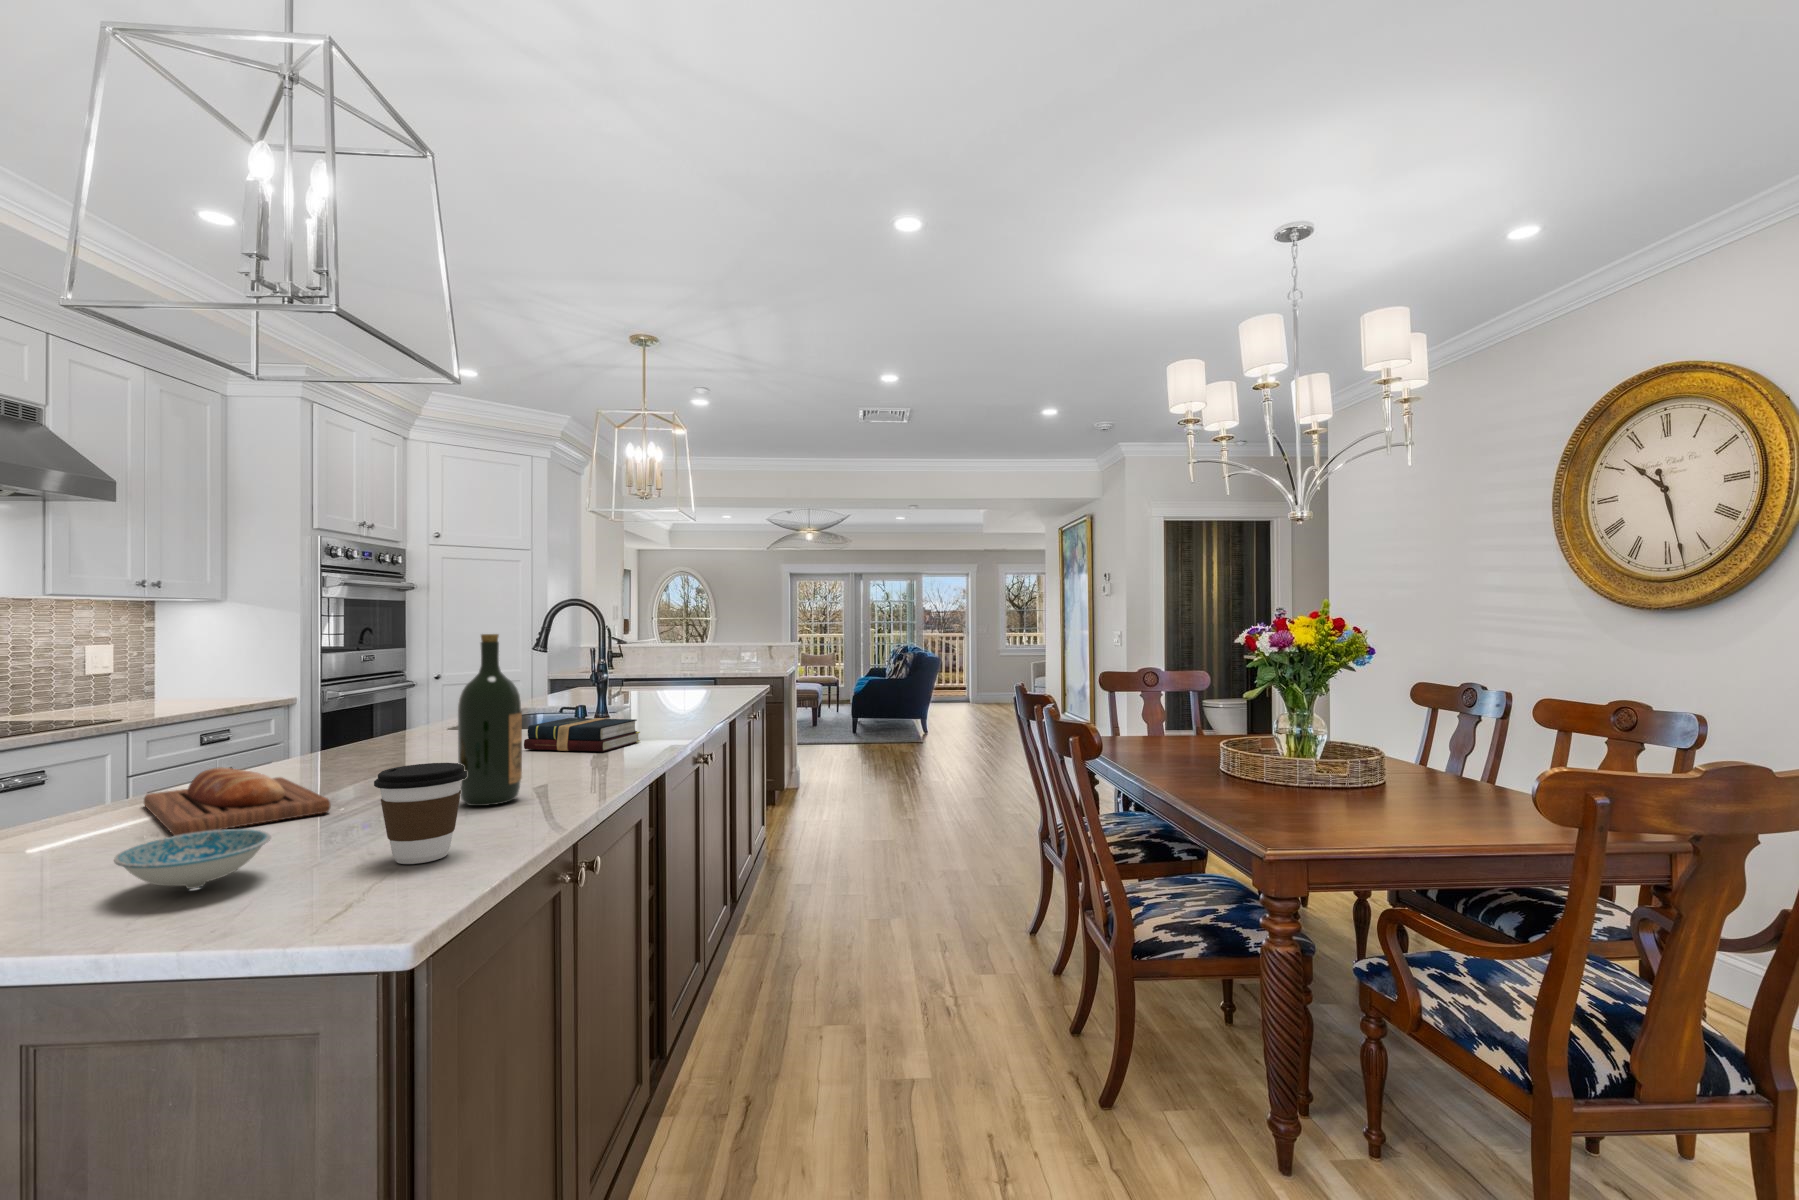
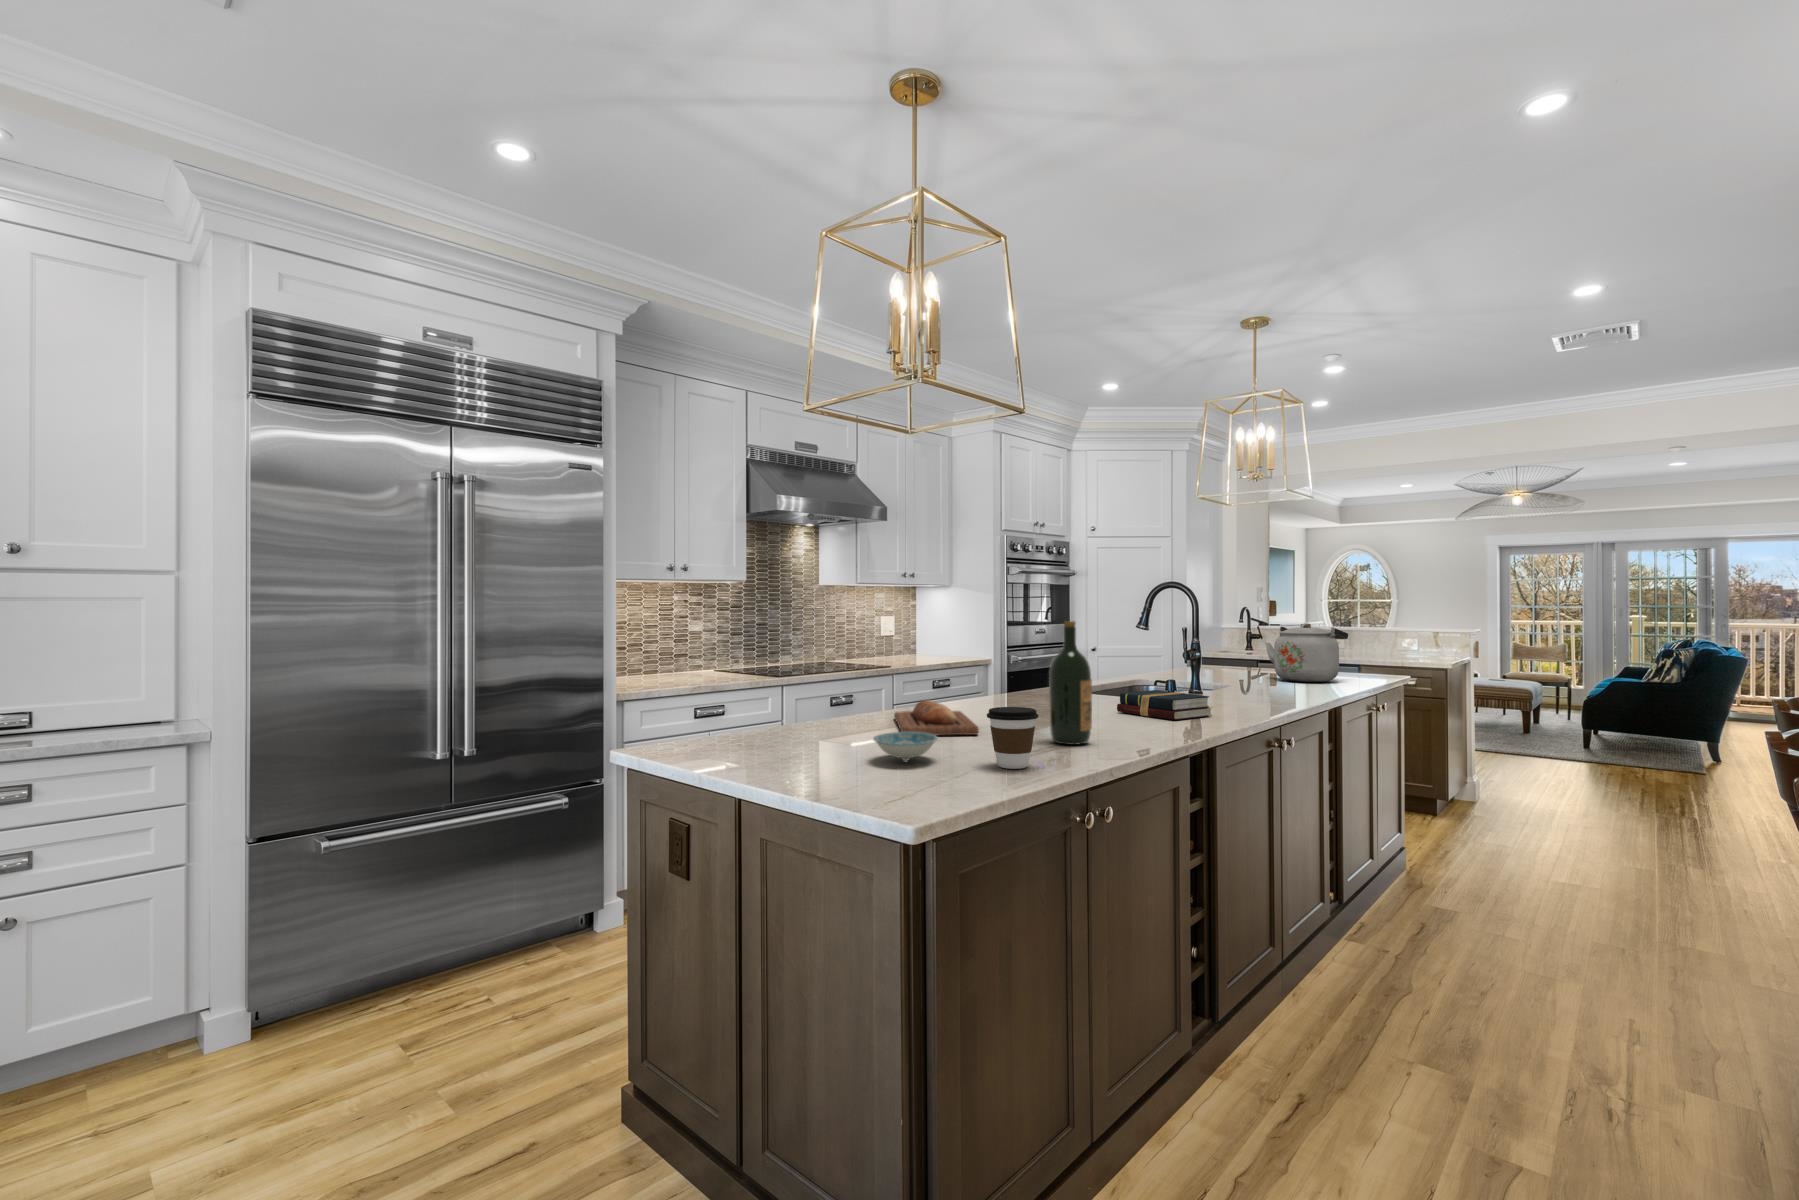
kettle: none [653,638,730,696] -> present [1265,623,1348,682]

